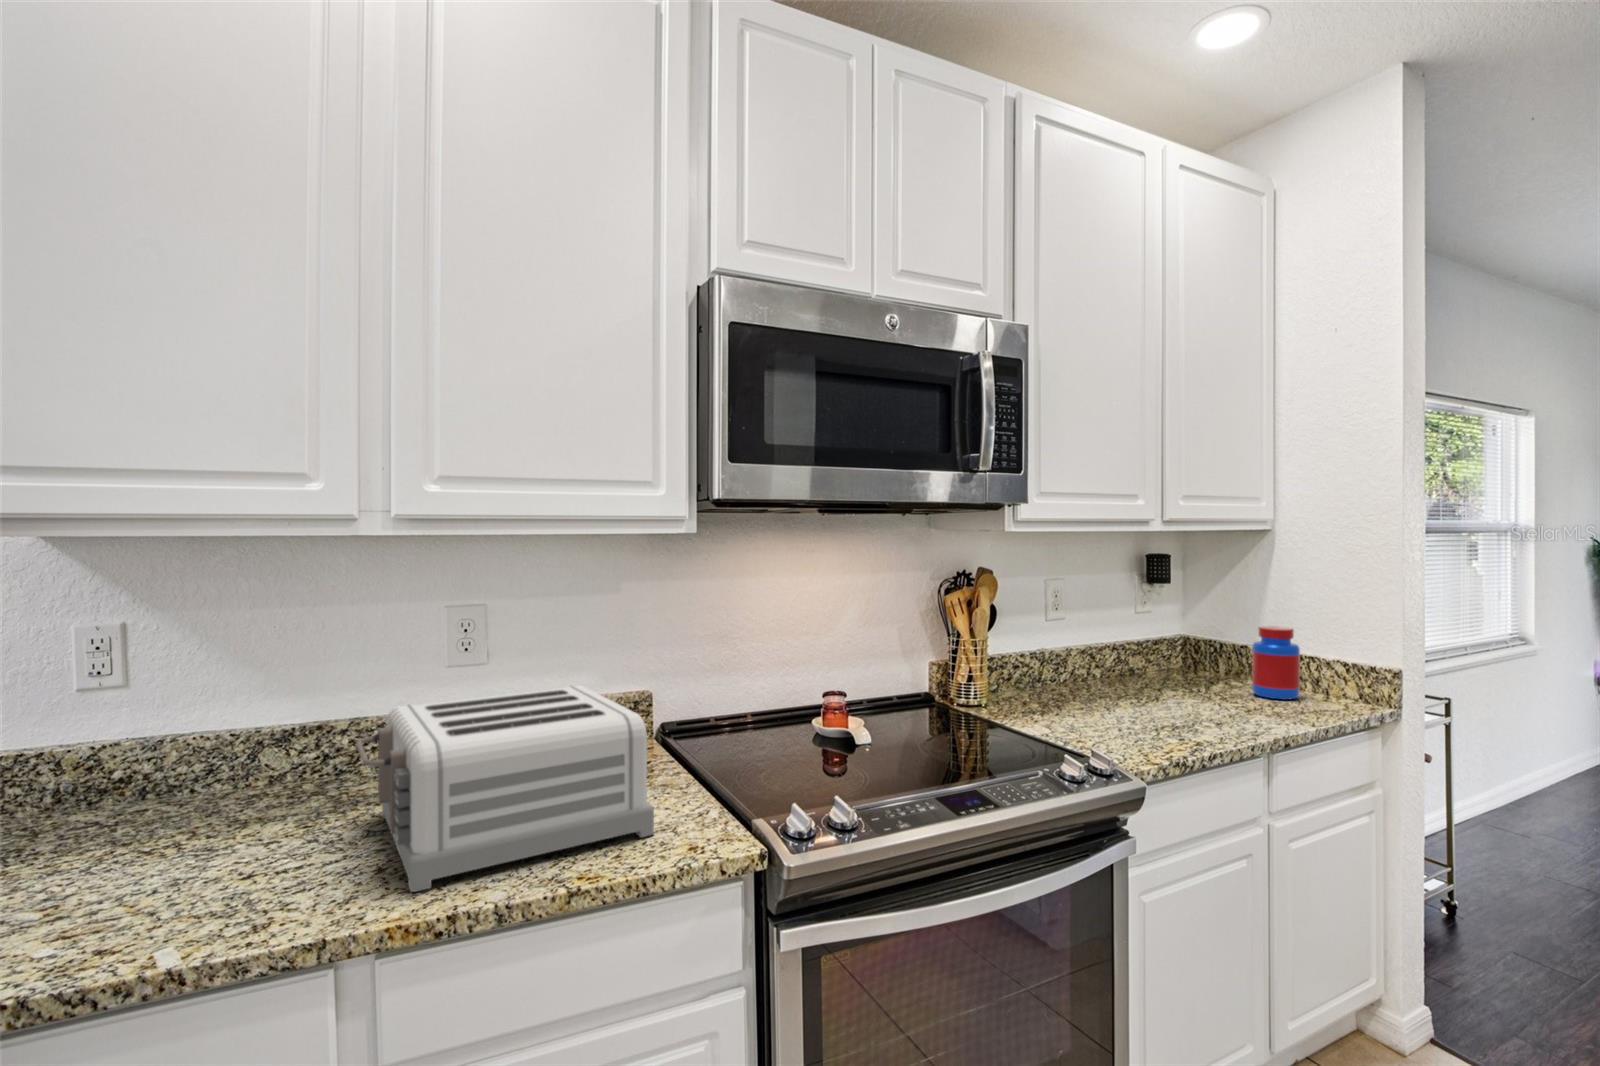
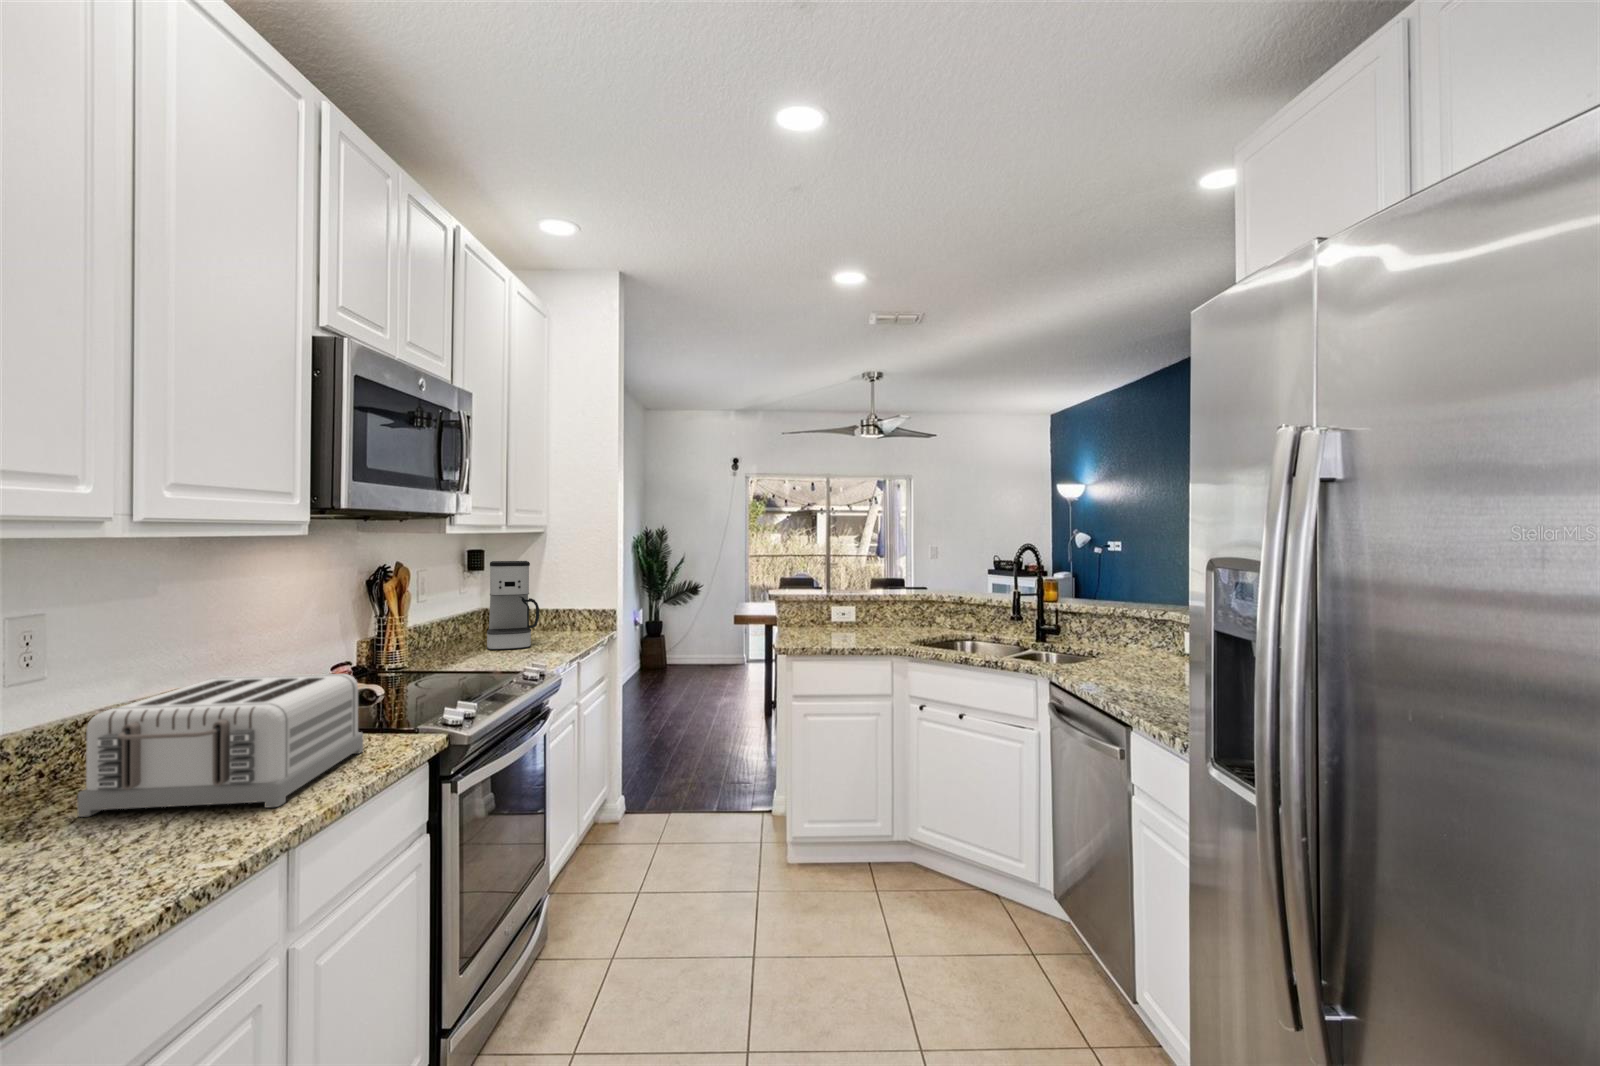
coffee maker: none [1126,562,1220,712] -> present [487,561,540,650]
jar: present [1252,626,1300,700] -> none [542,595,566,636]

